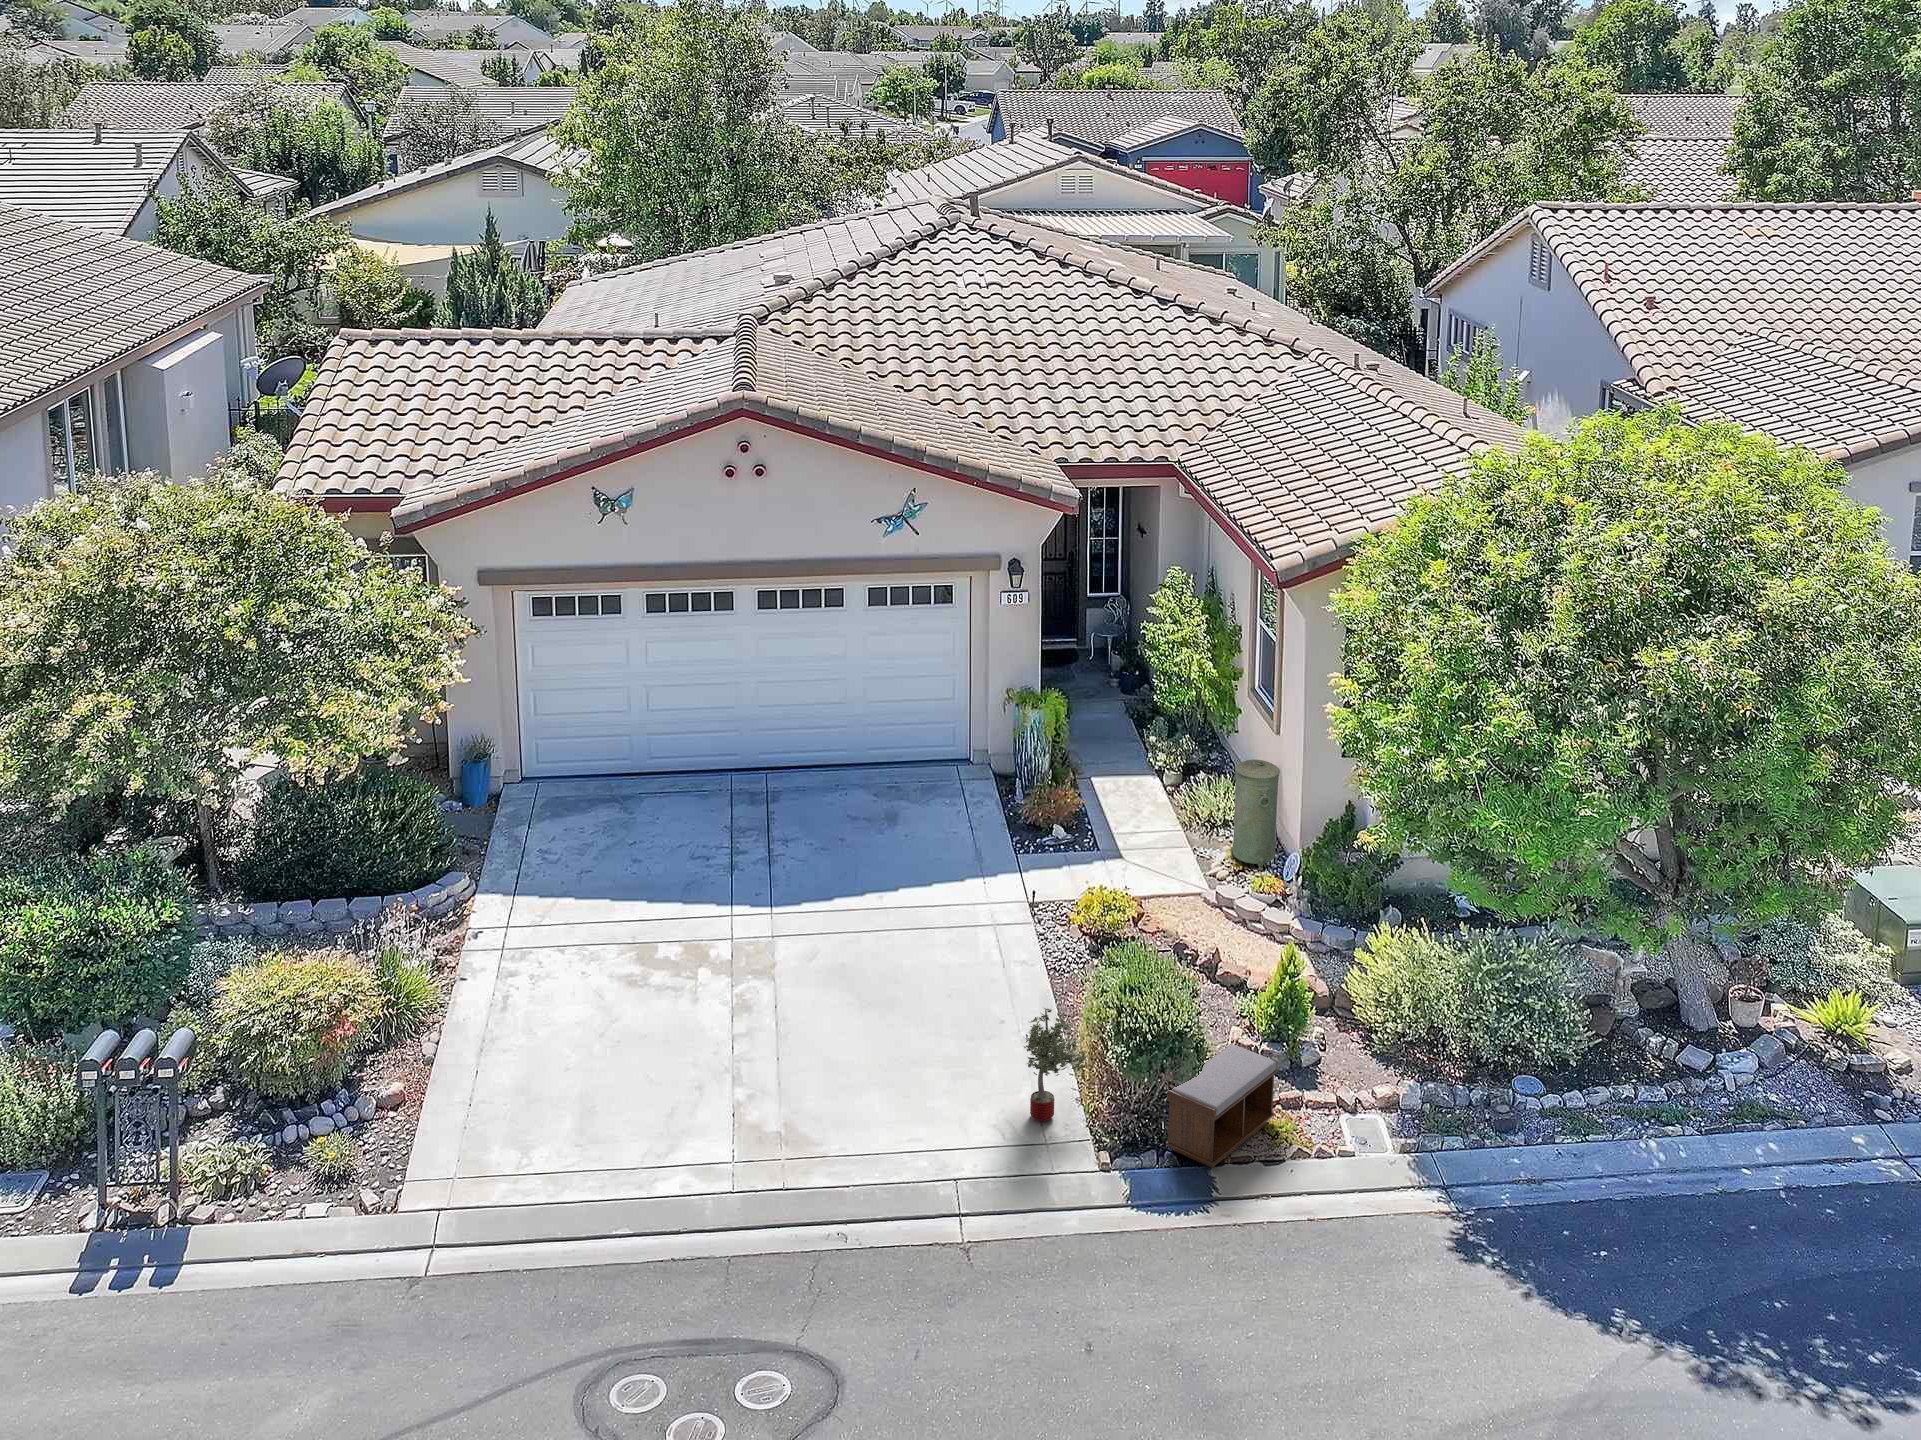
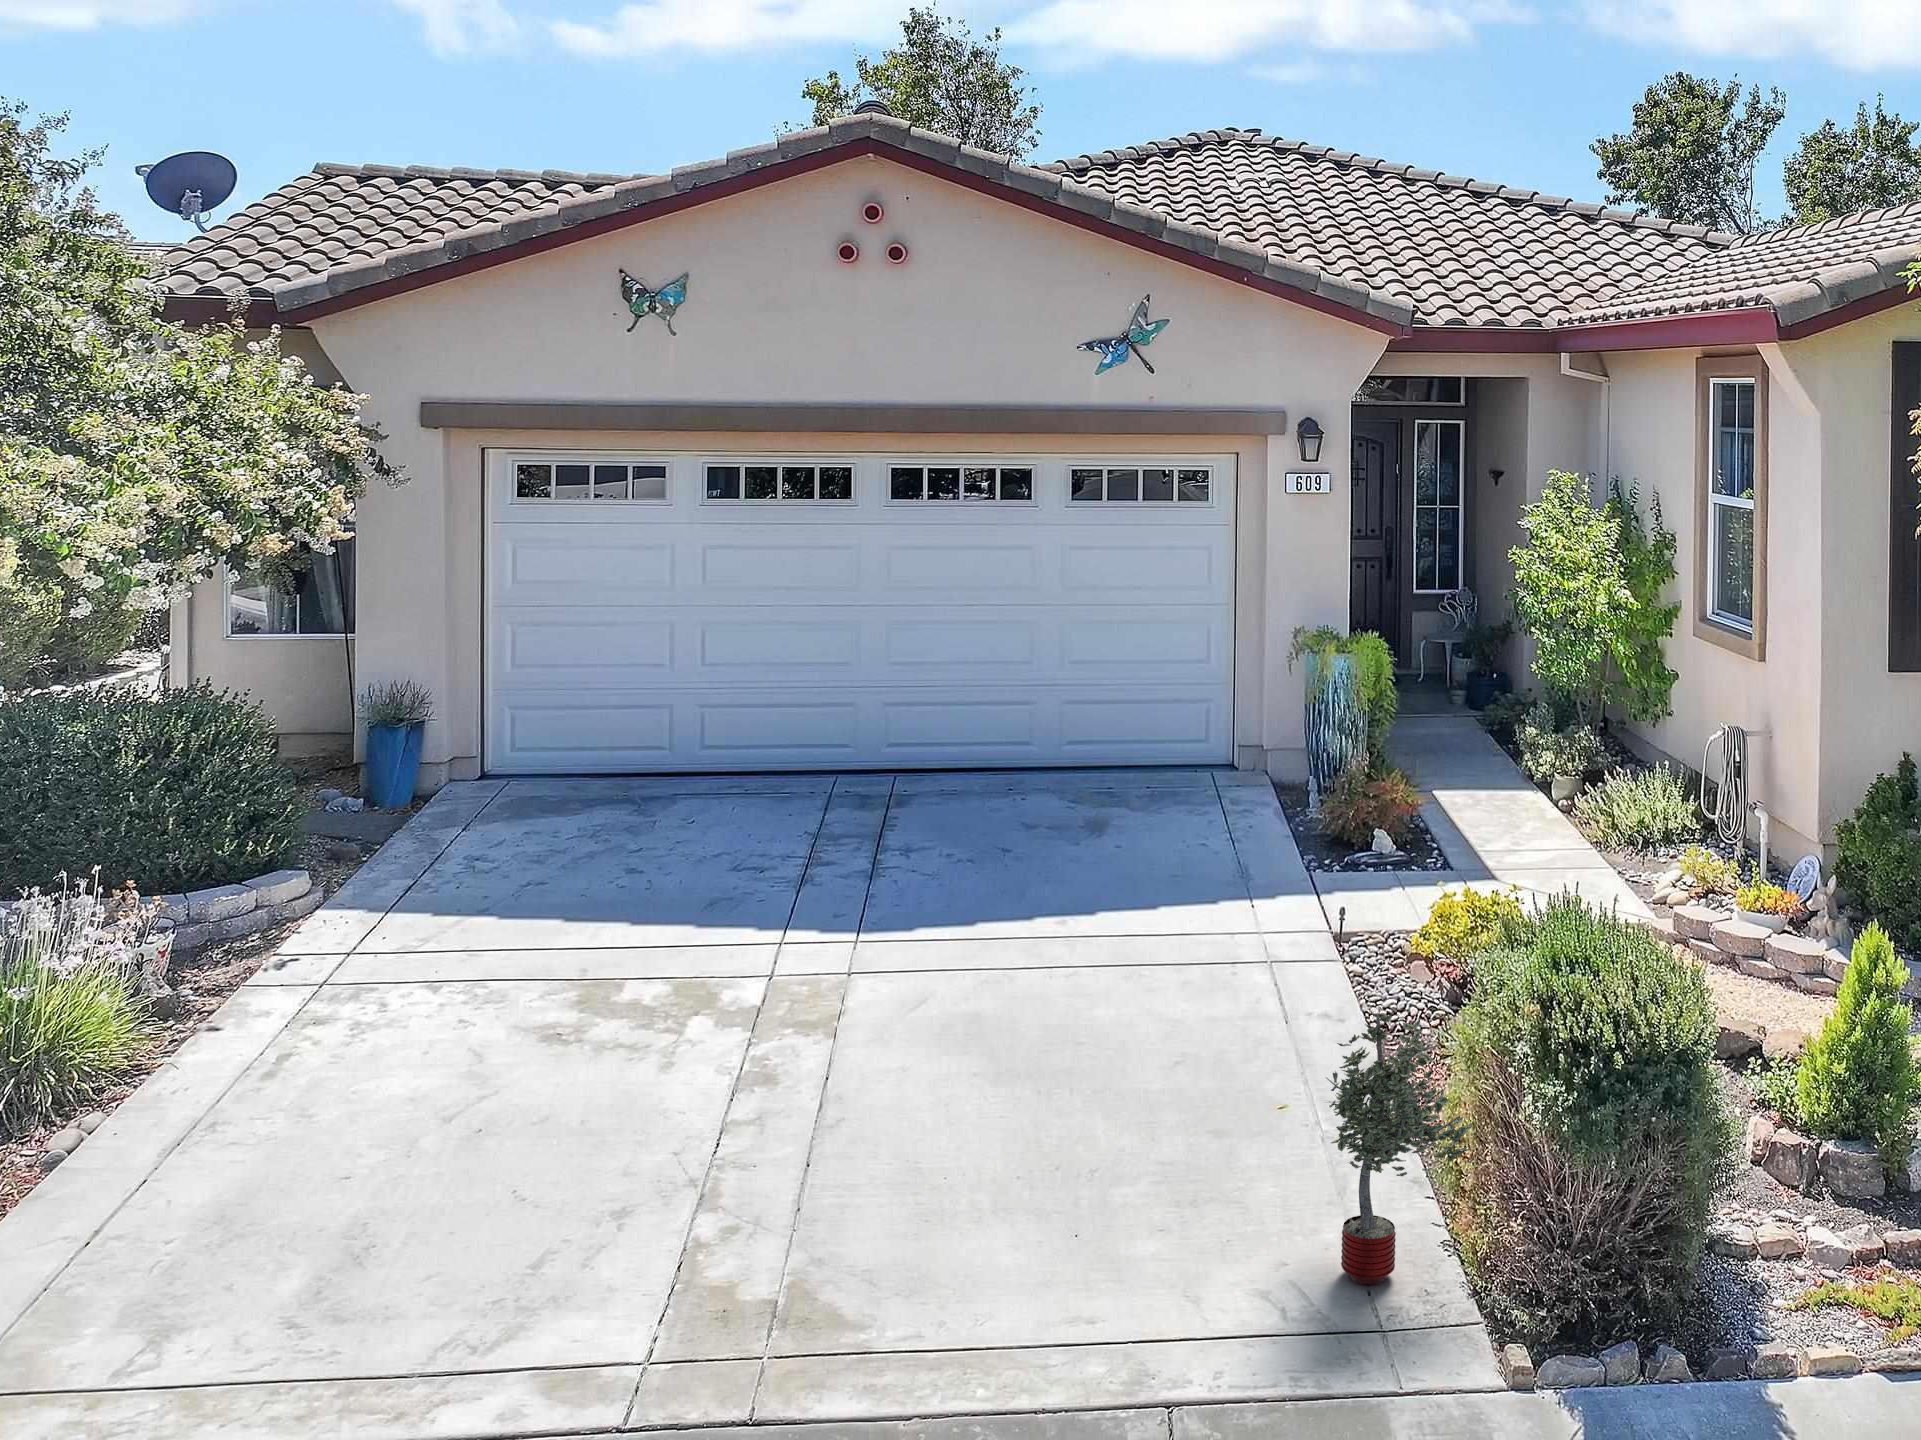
trash can: present [1230,760,1280,870] -> none [1683,701,1771,897]
bench: present [1166,1044,1277,1168] -> none [1655,1114,1892,1384]

